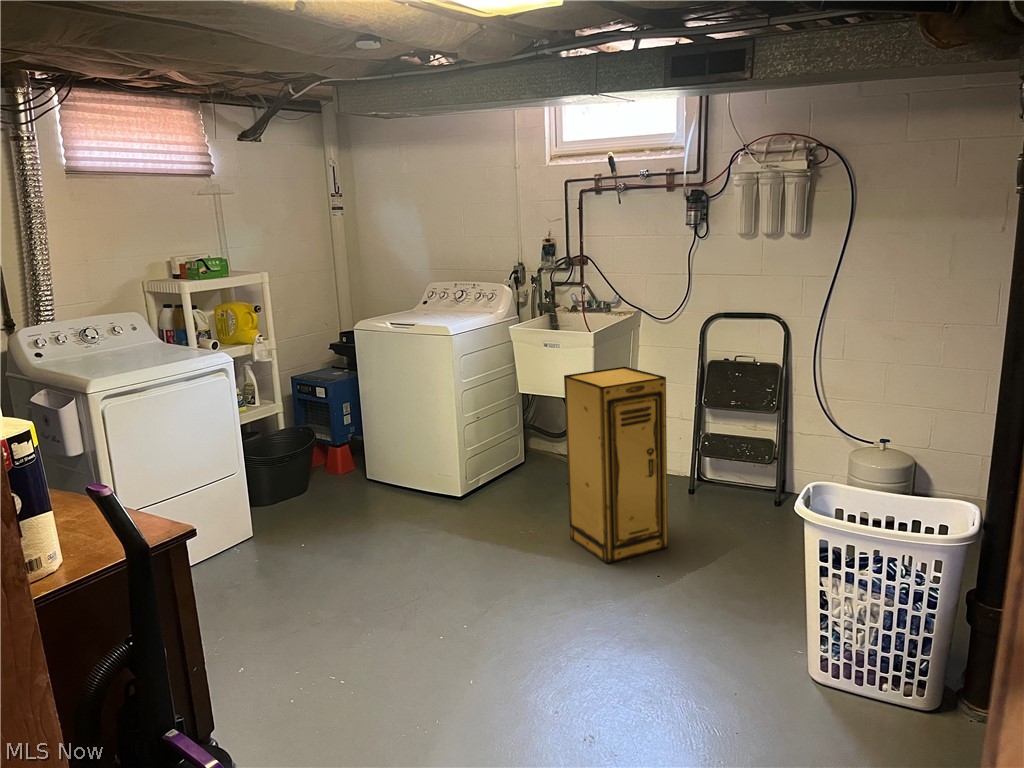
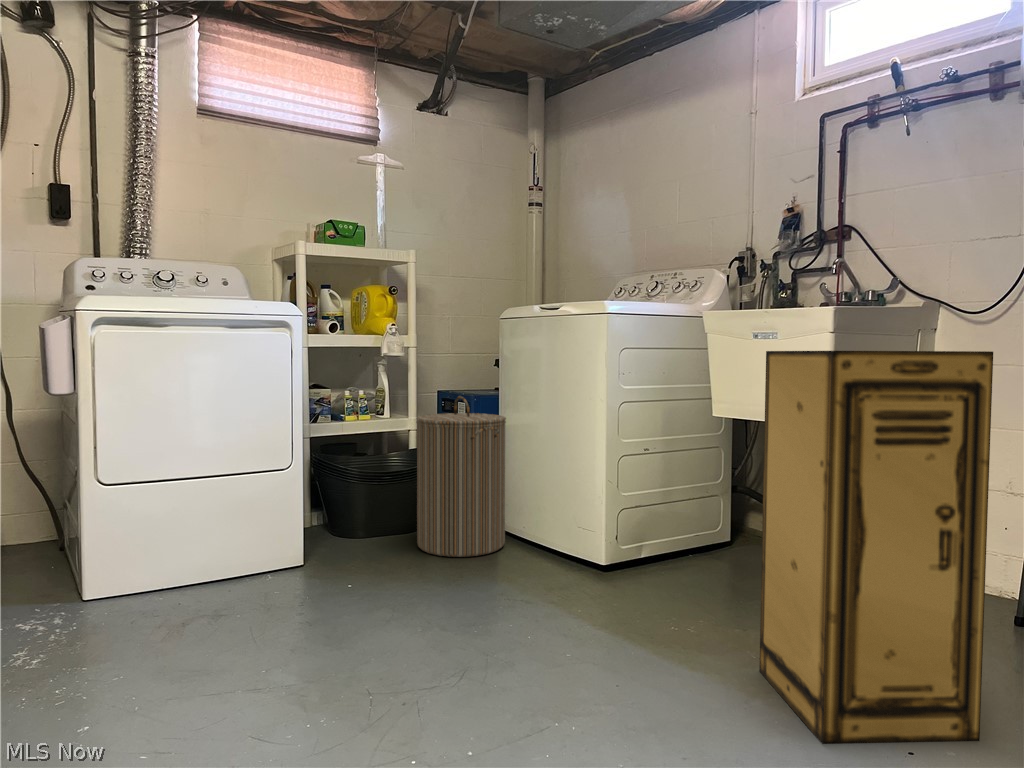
laundry hamper: none [311,395,384,509] -> present [417,396,506,557]

